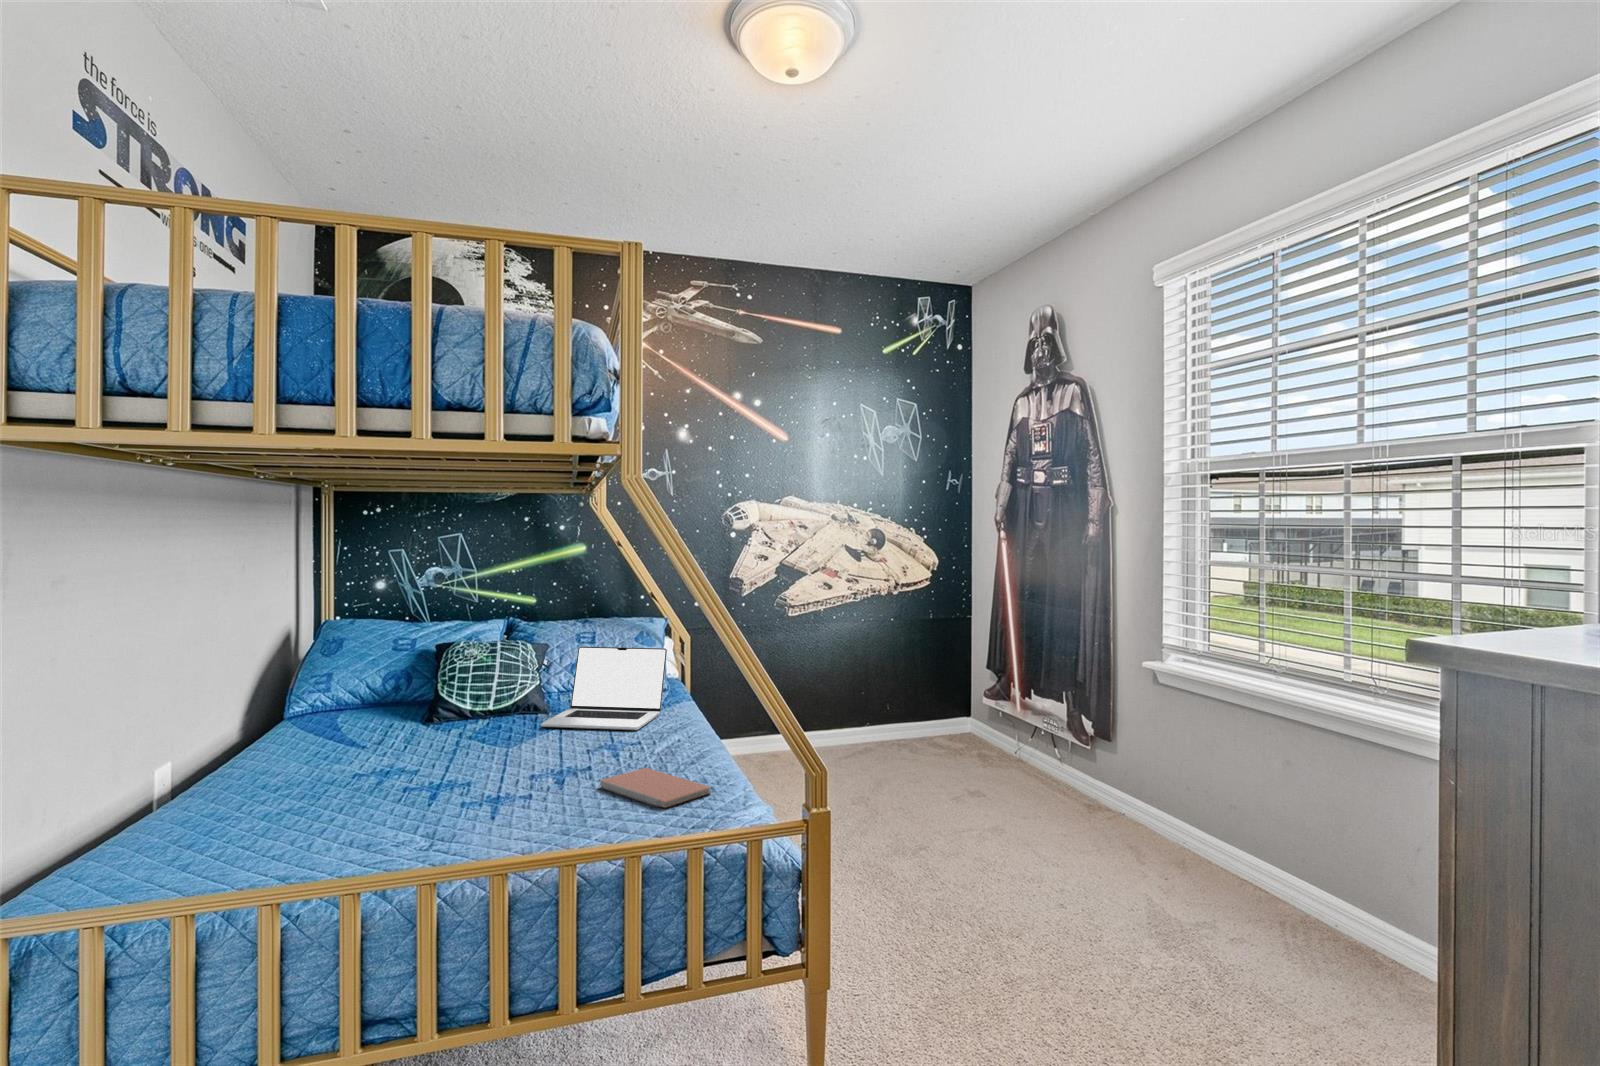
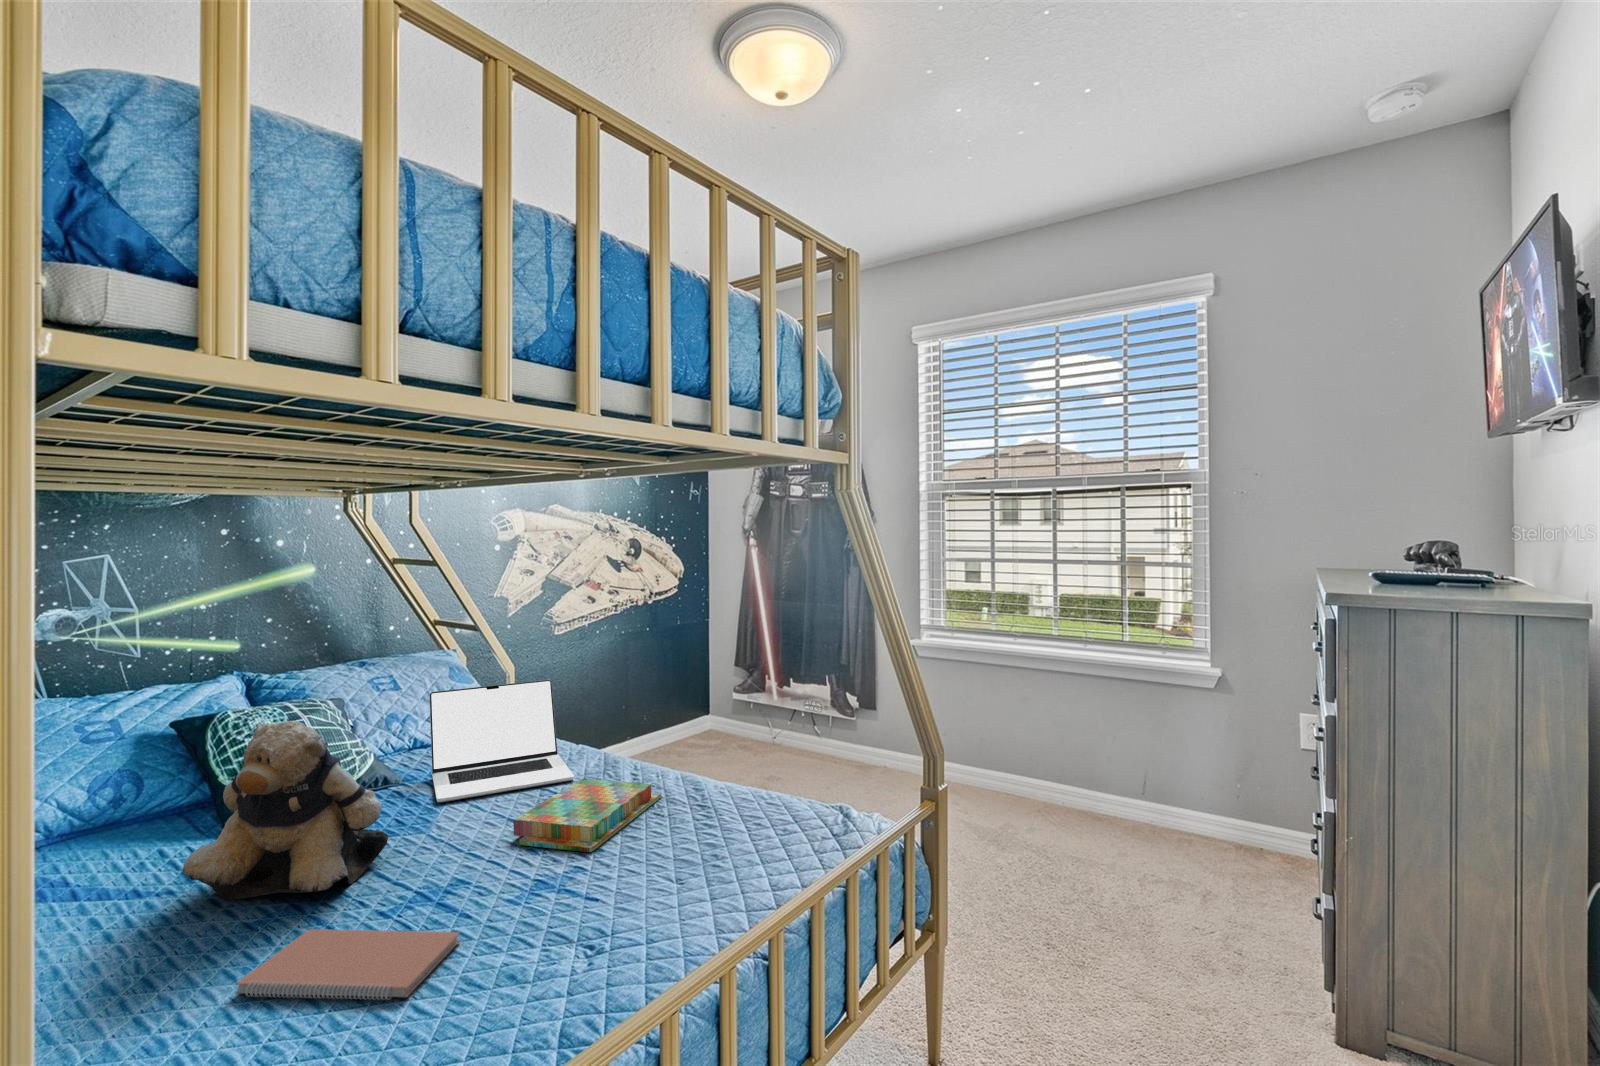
teddy bear: none [350,645,468,758] -> present [182,721,388,900]
board game: none [529,727,662,774] -> present [513,779,661,852]
notebook: present [600,768,711,807] -> present [236,929,460,1000]

